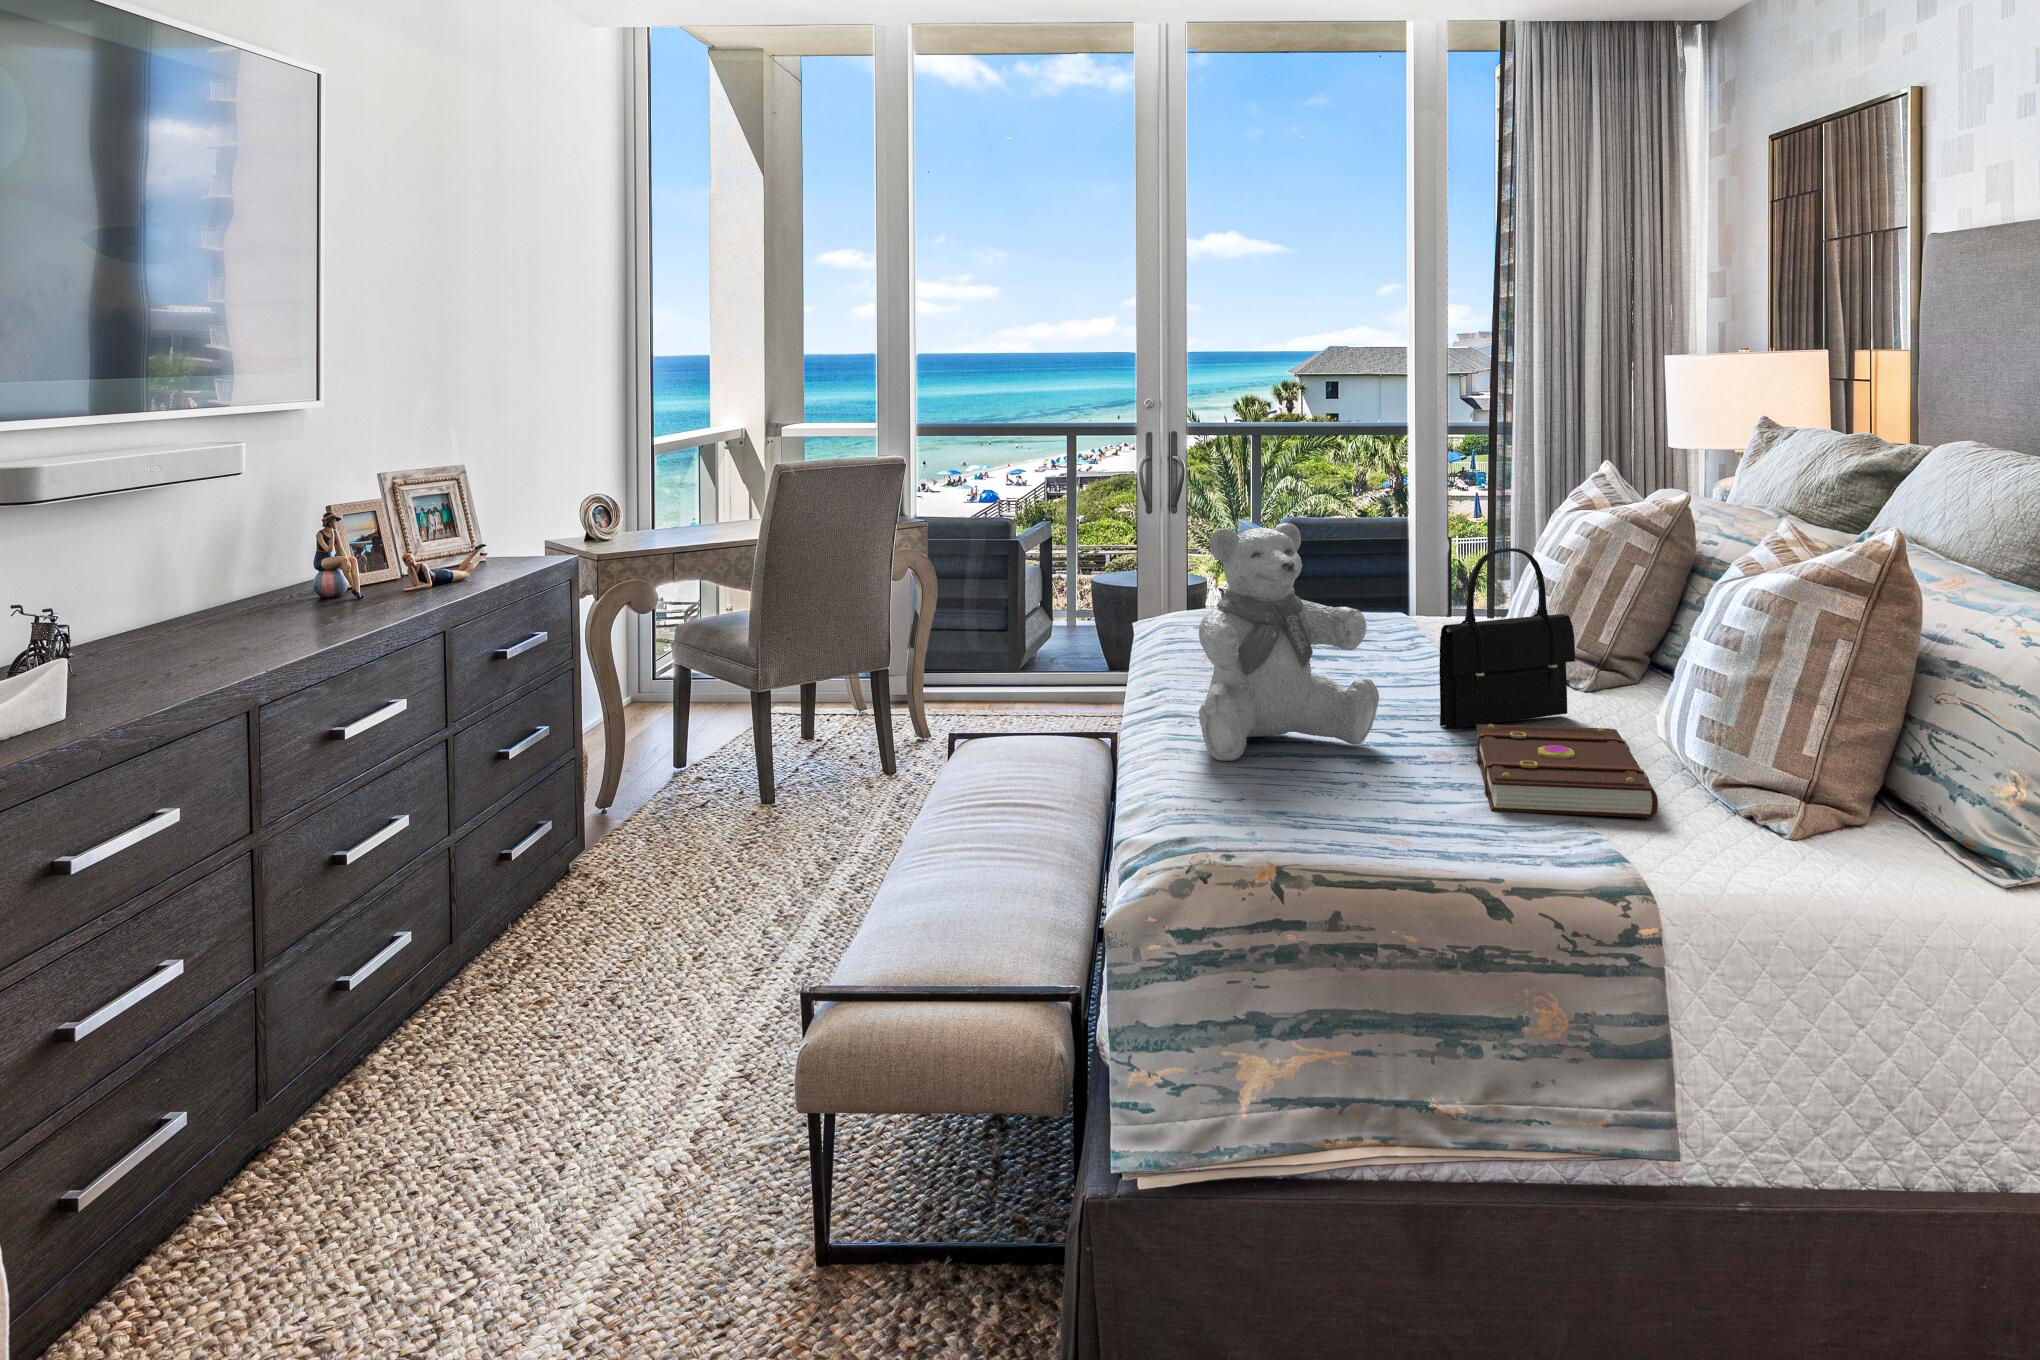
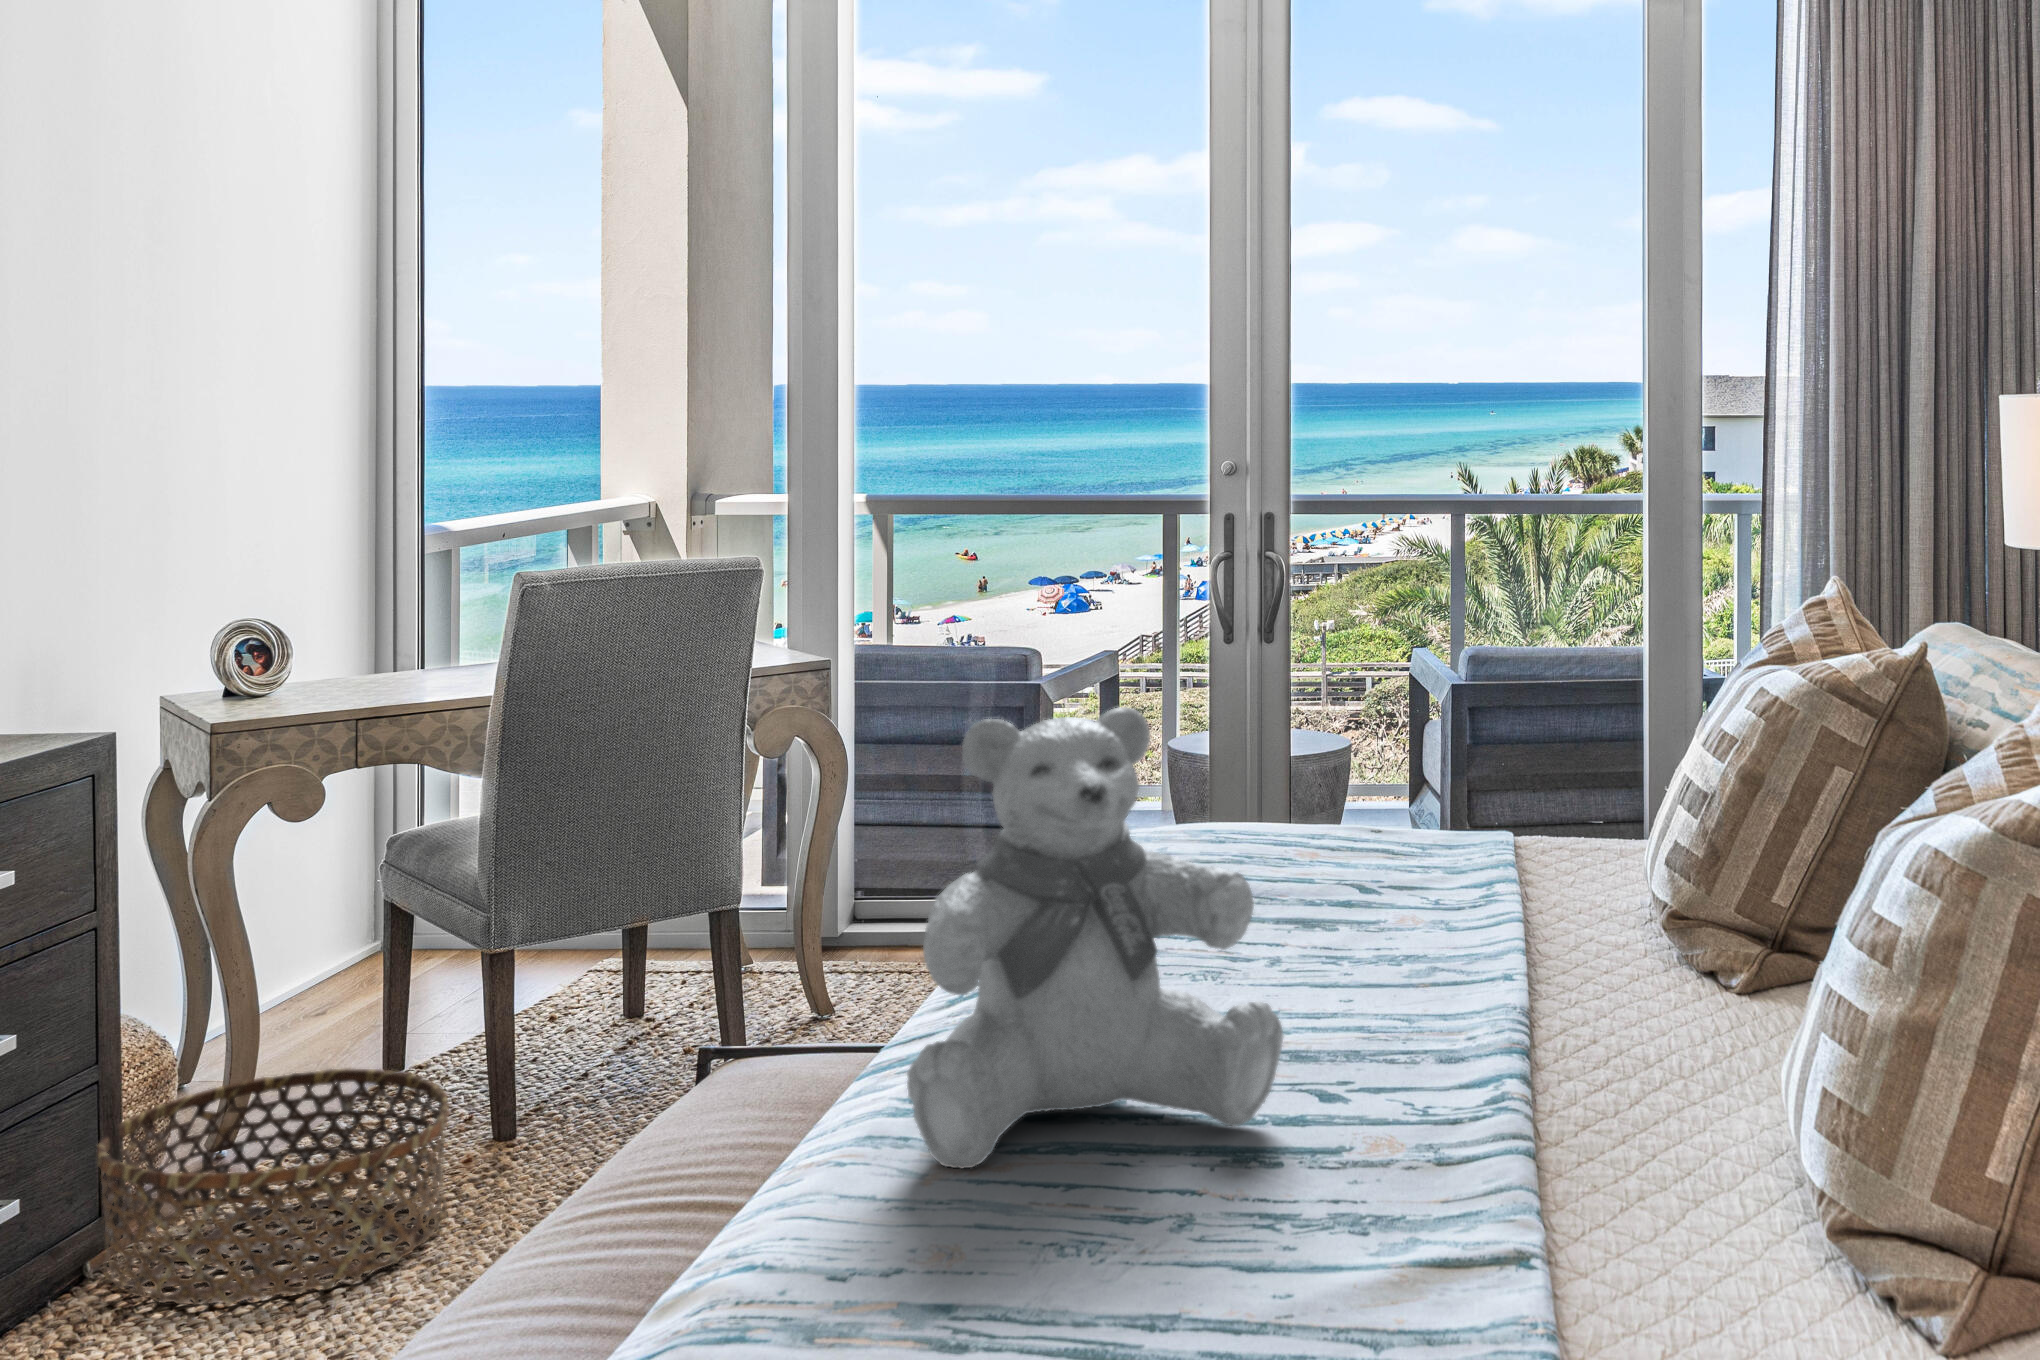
handbag: present [1439,548,1575,729] -> none [1427,749,1689,1087]
book: present [1476,724,1658,818] -> none [1399,1088,1721,1302]
basket: none [599,749,783,875] -> present [98,1068,449,1305]

